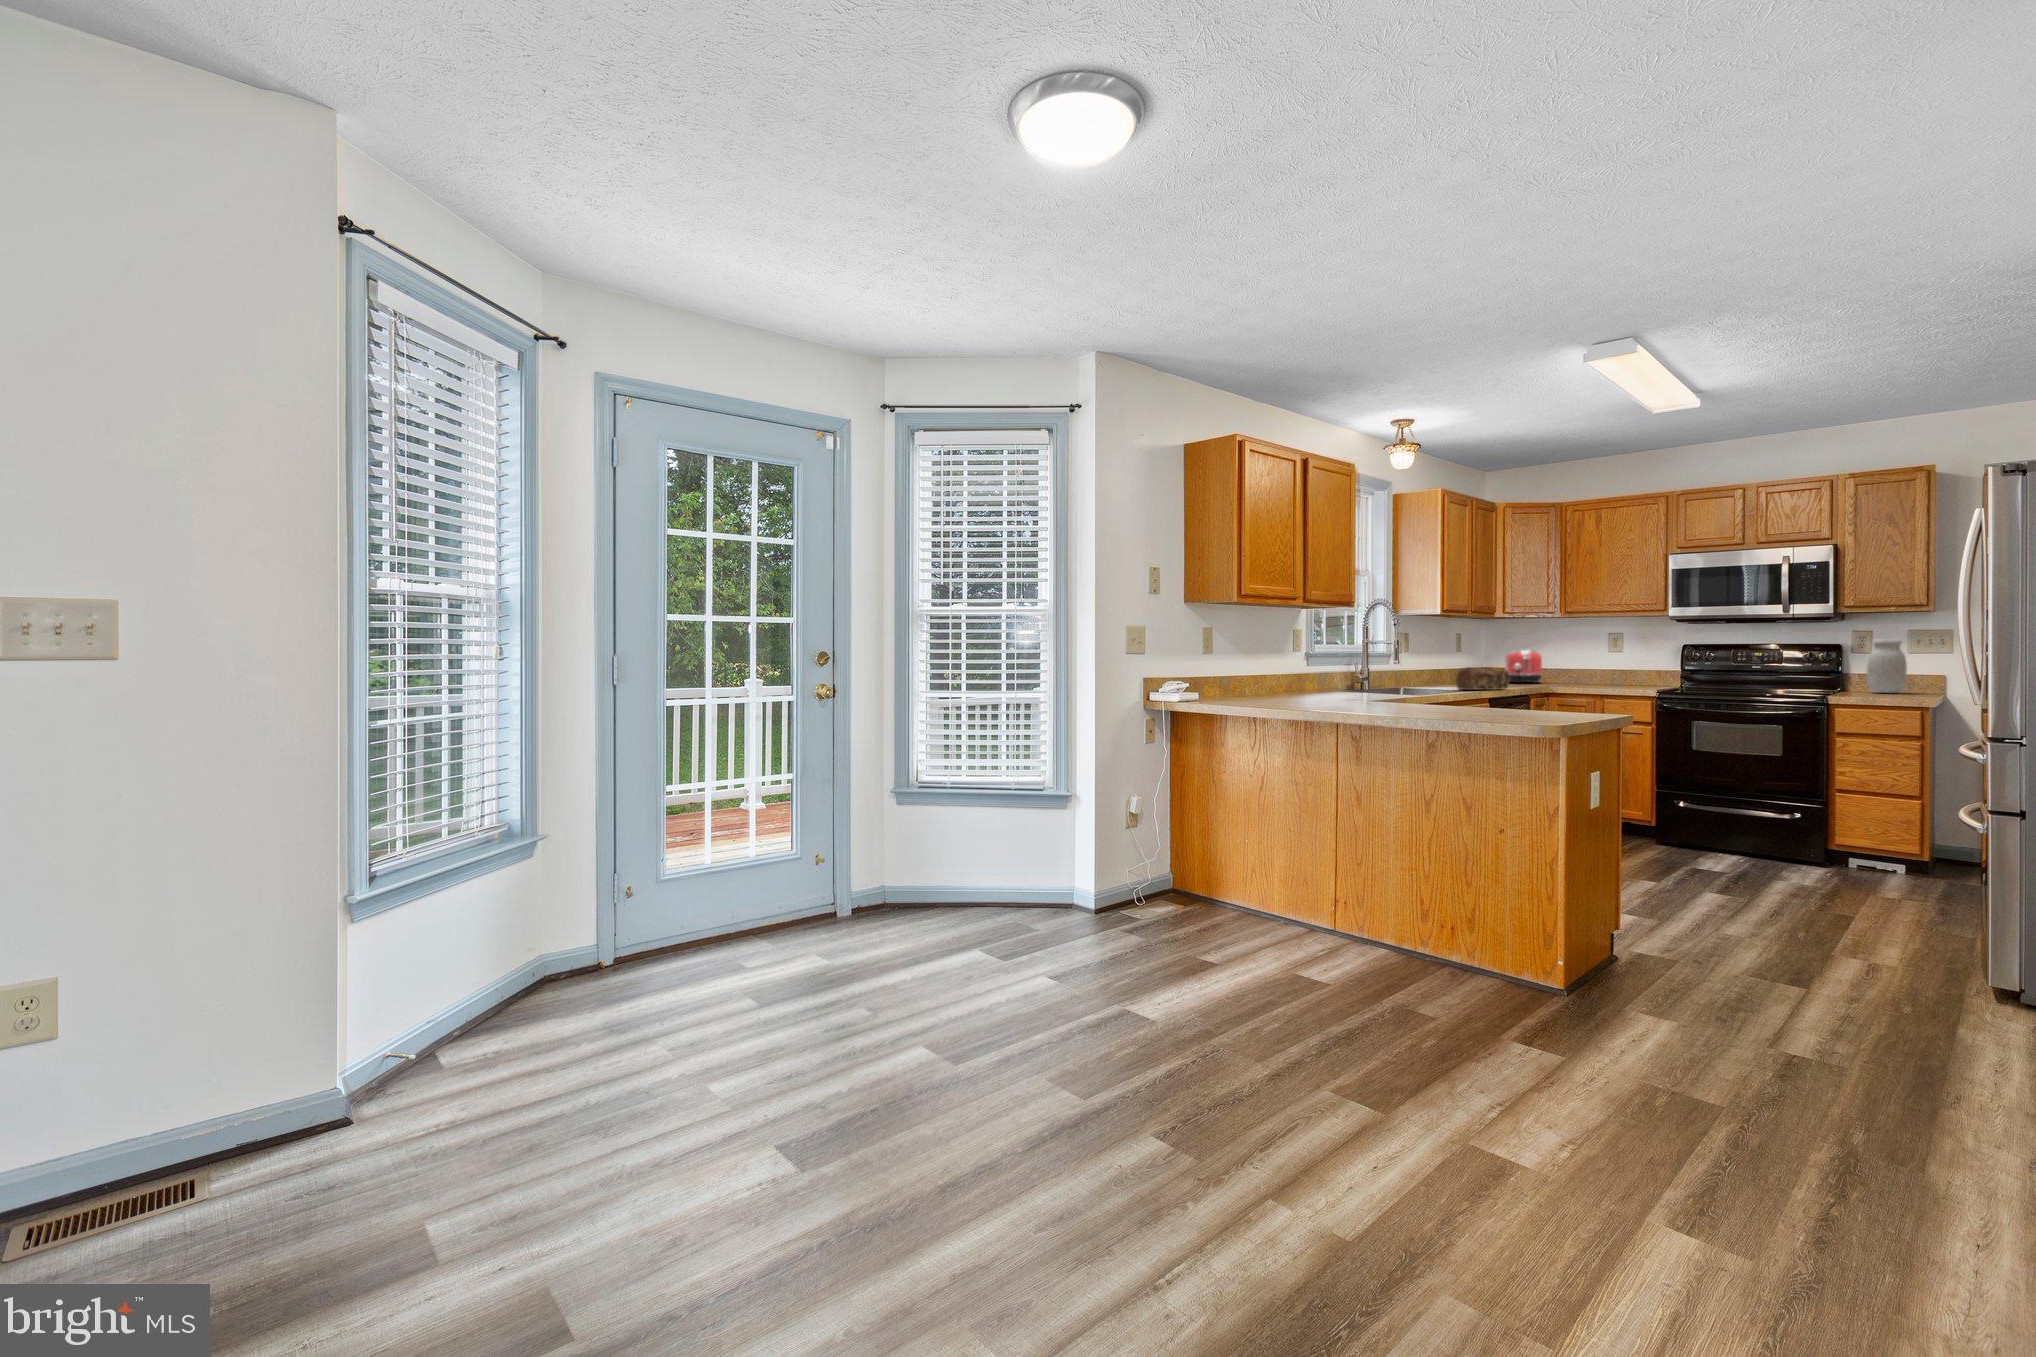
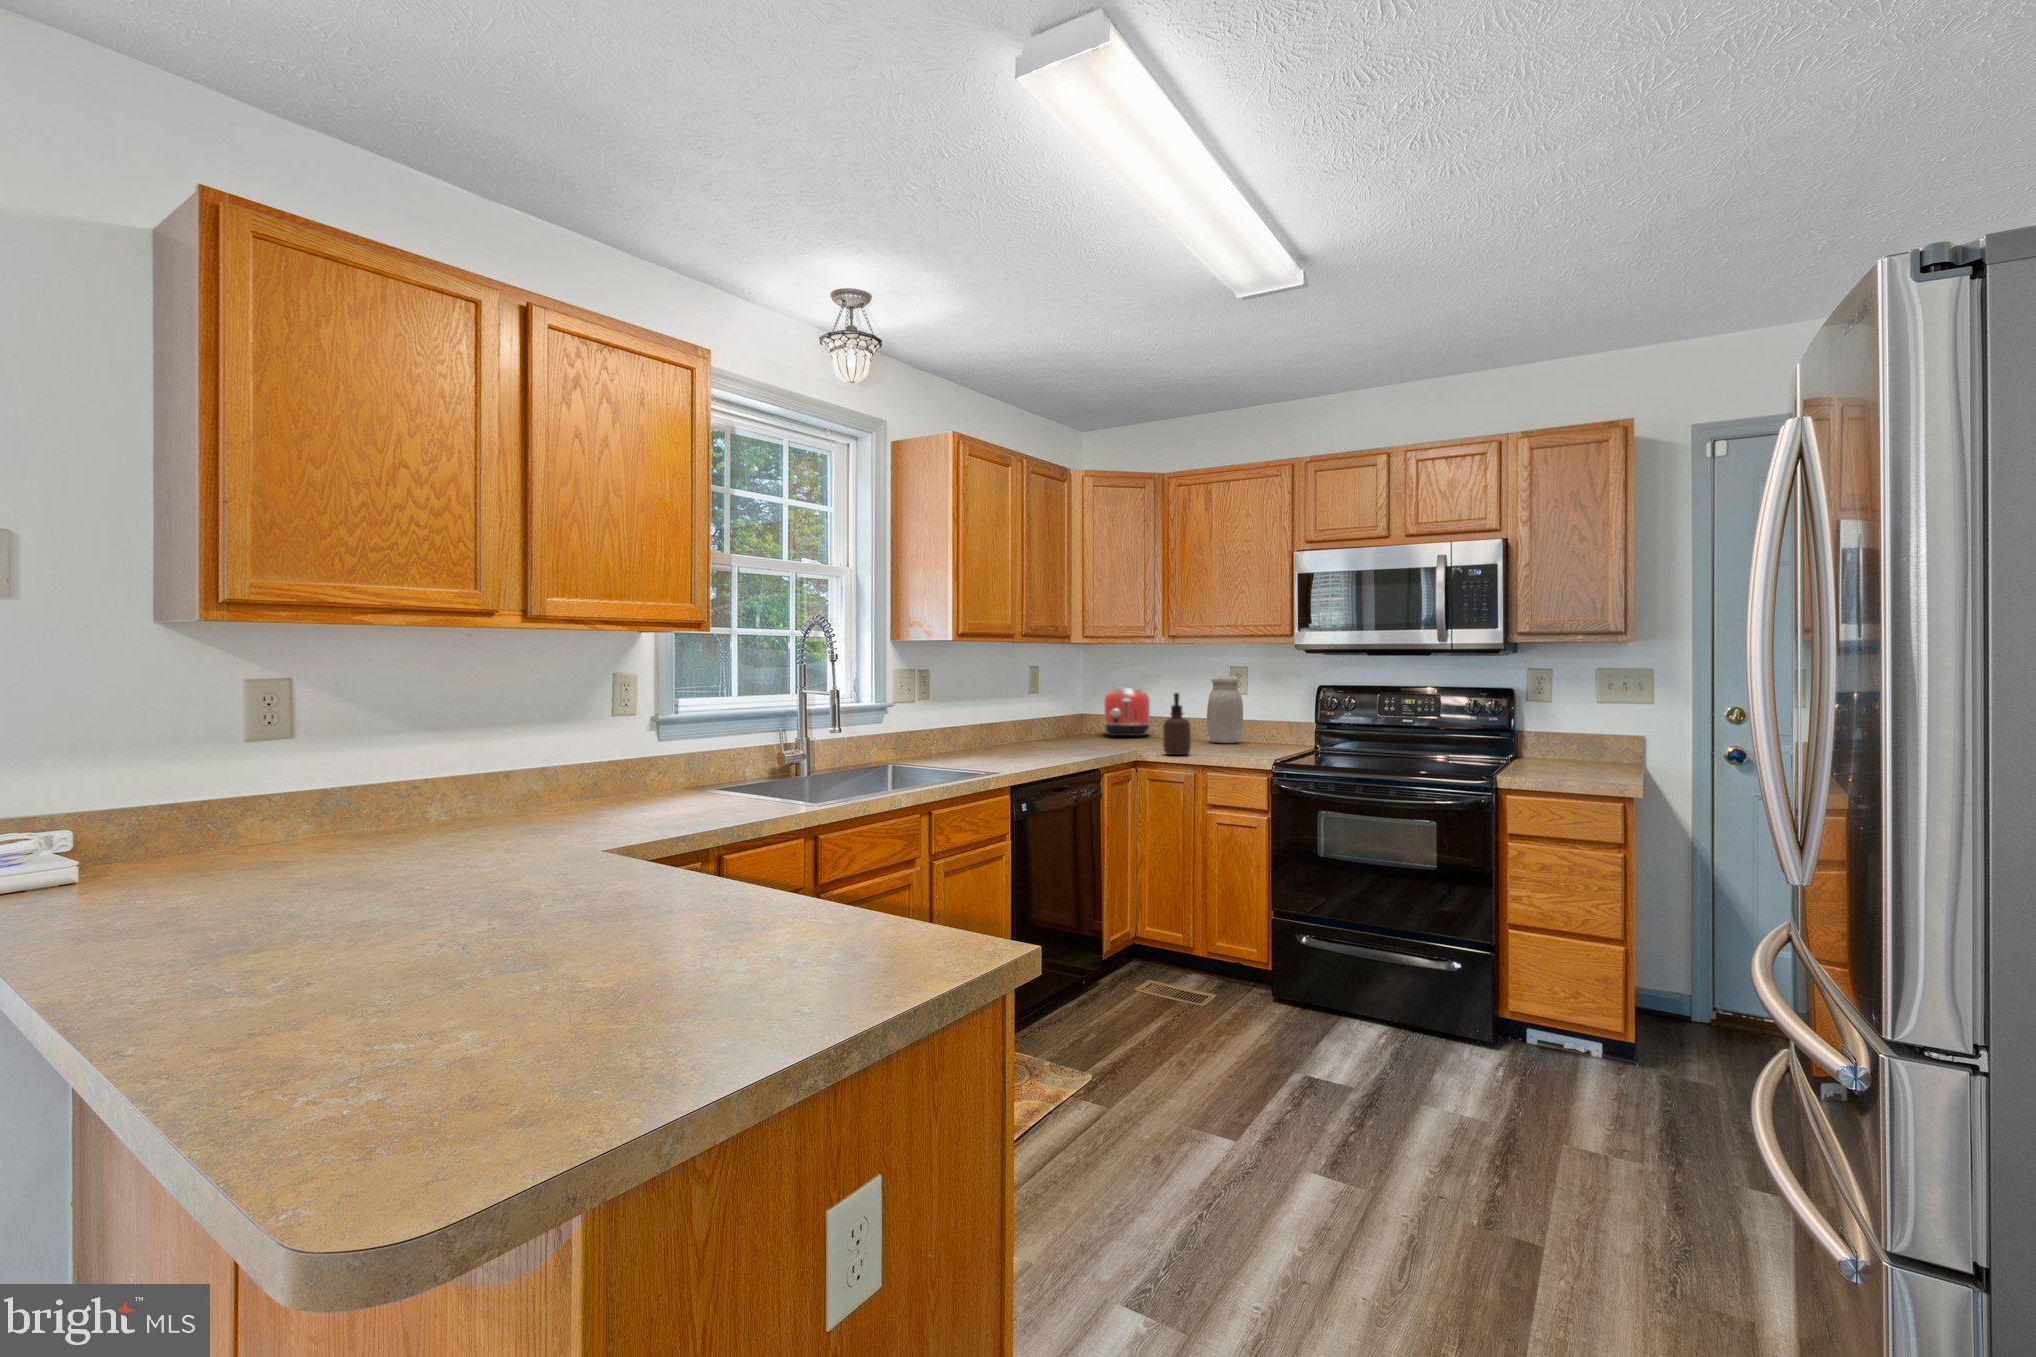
jar: present [1867,639,1907,693] -> present [1207,676,1243,743]
soap dispenser: none [1570,650,1591,690] -> present [1163,693,1191,755]
bread loaf: present [1456,667,1509,690] -> none [1006,718,1080,756]

